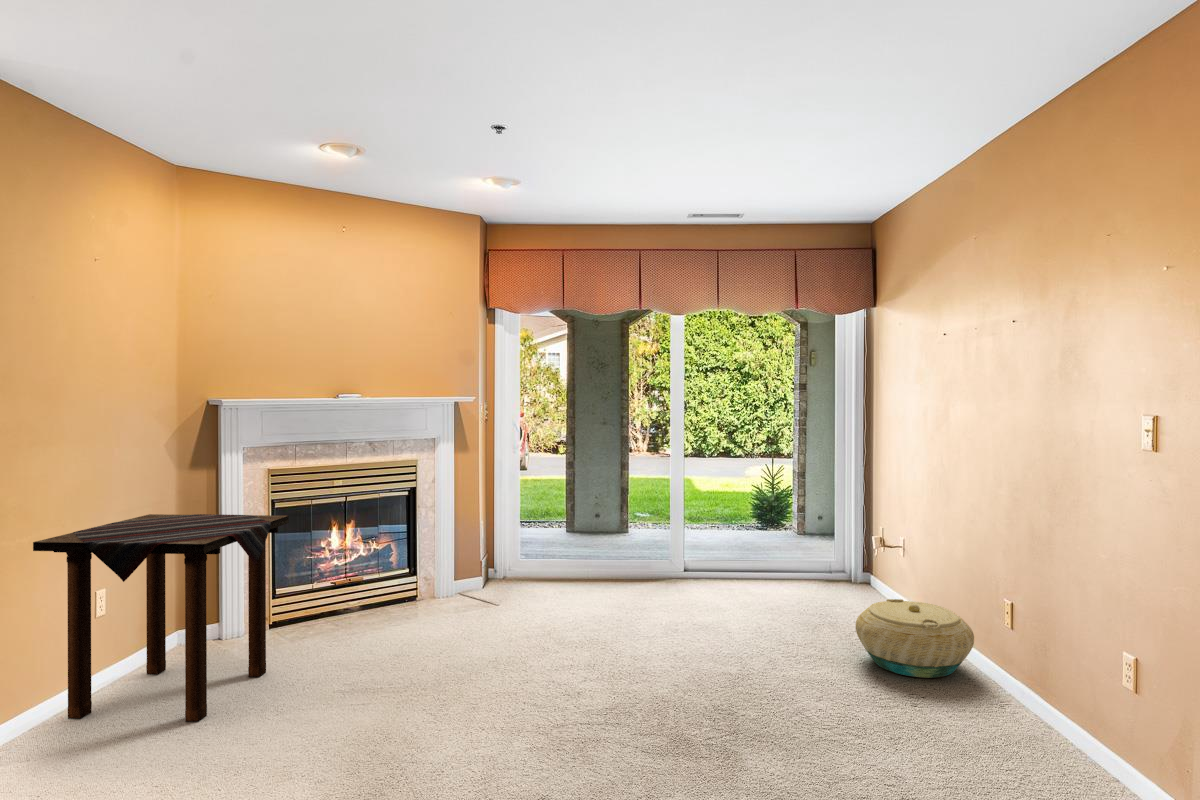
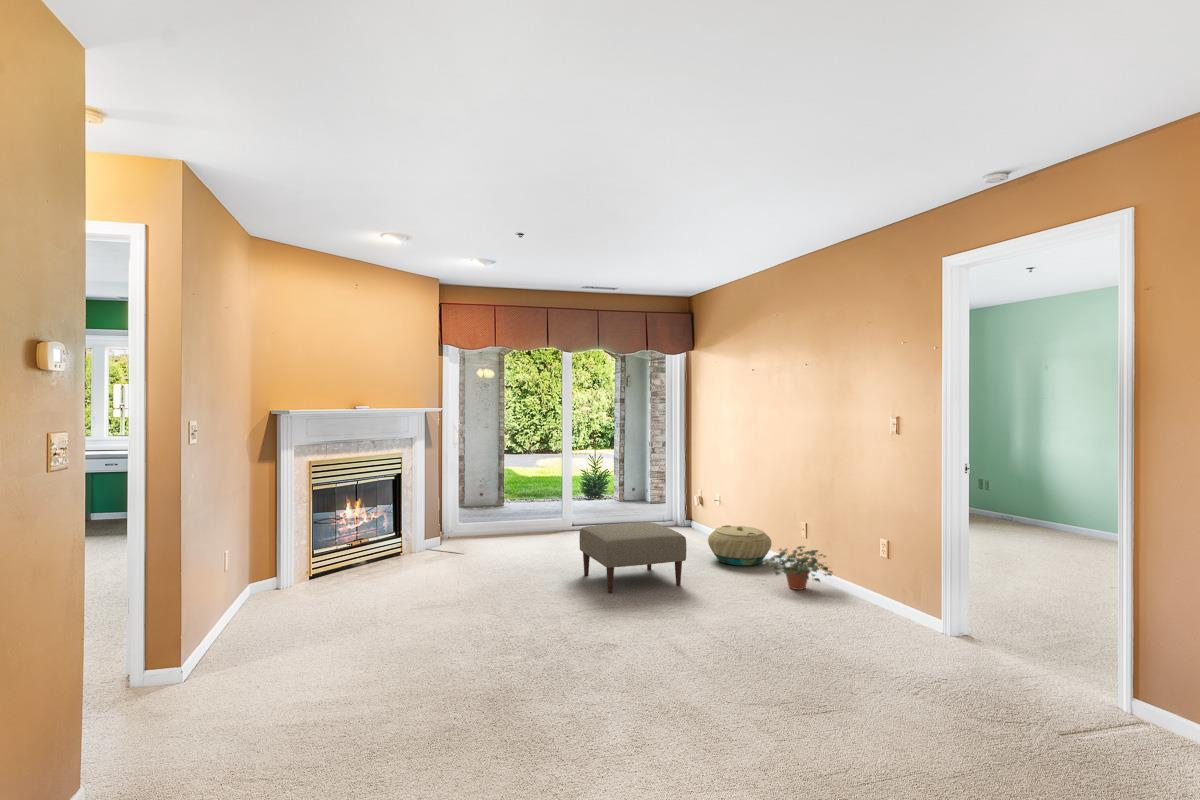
side table: present [33,514,289,722] -> none [222,491,363,636]
ottoman: none [620,586,779,709] -> present [579,522,686,593]
potted plant: none [925,661,1078,753] -> present [763,546,832,590]

